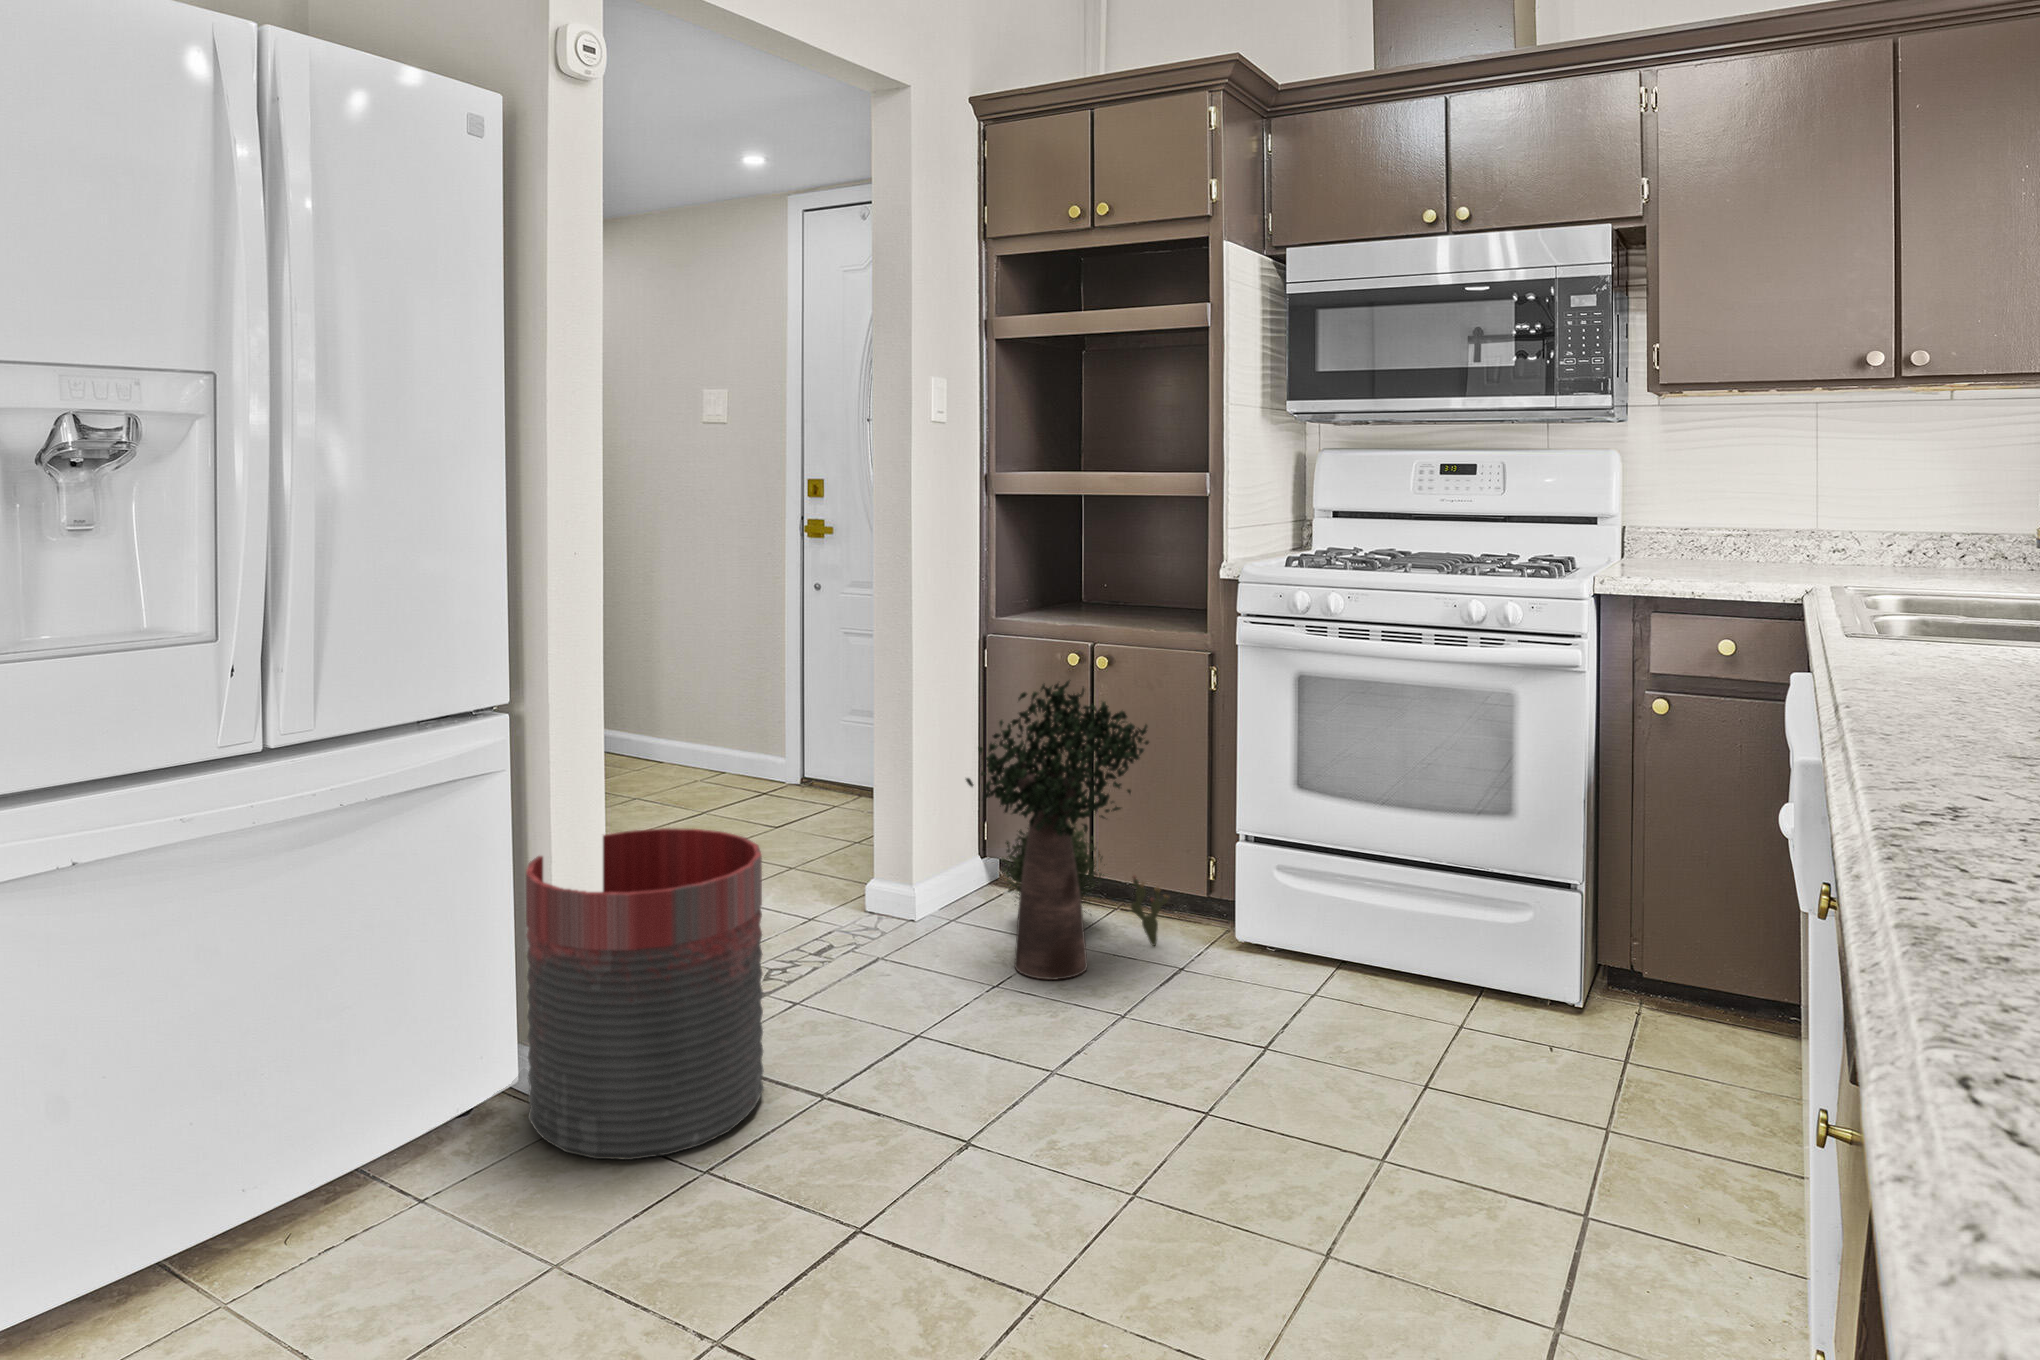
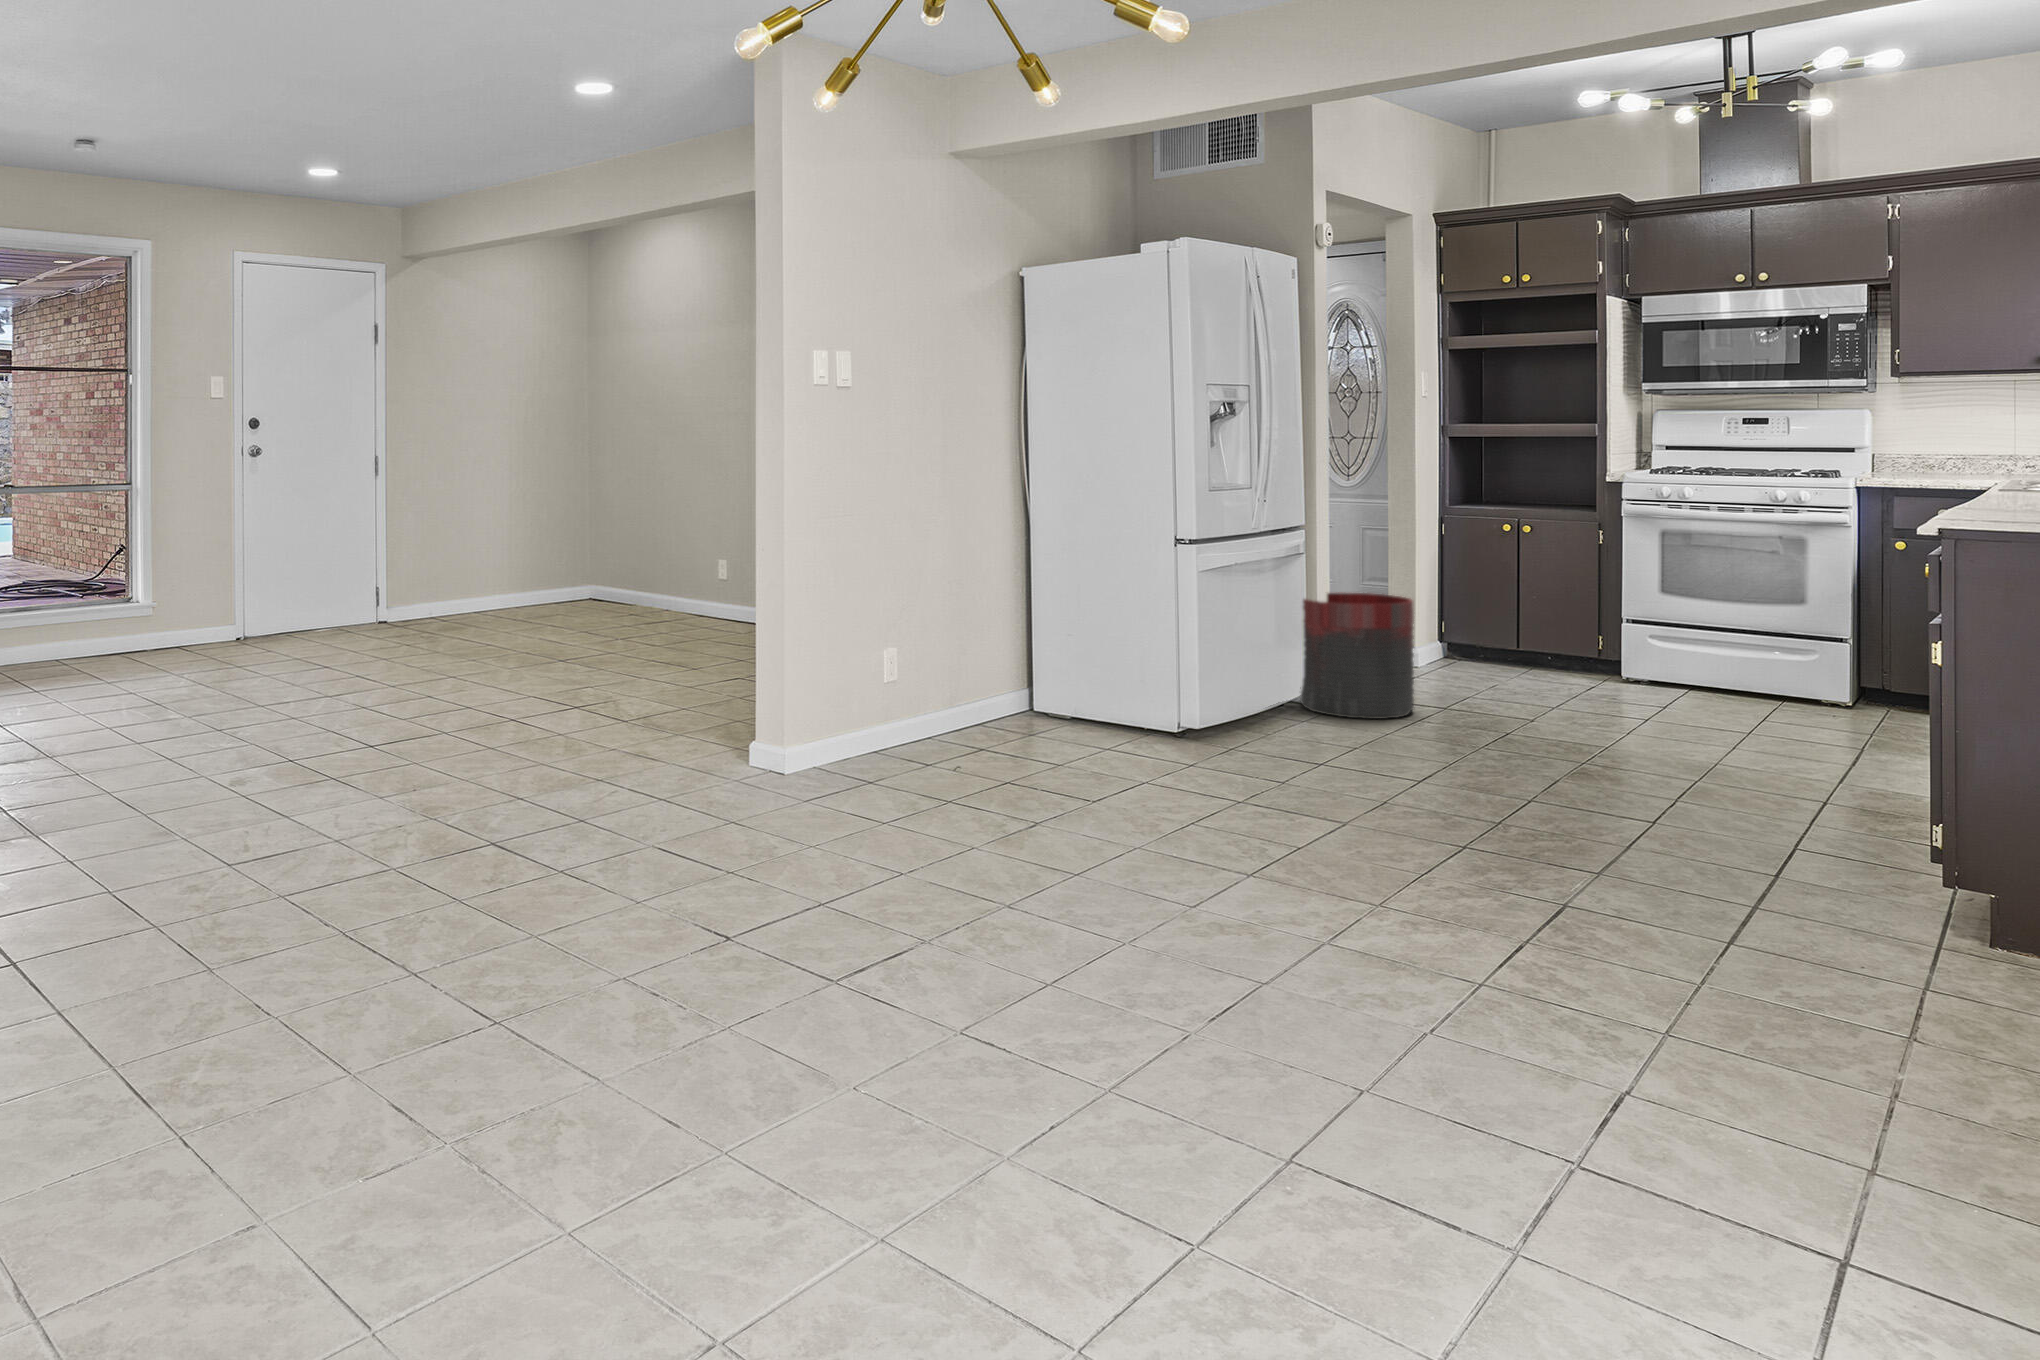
potted plant: present [966,681,1168,980] -> none [1465,536,1578,688]

